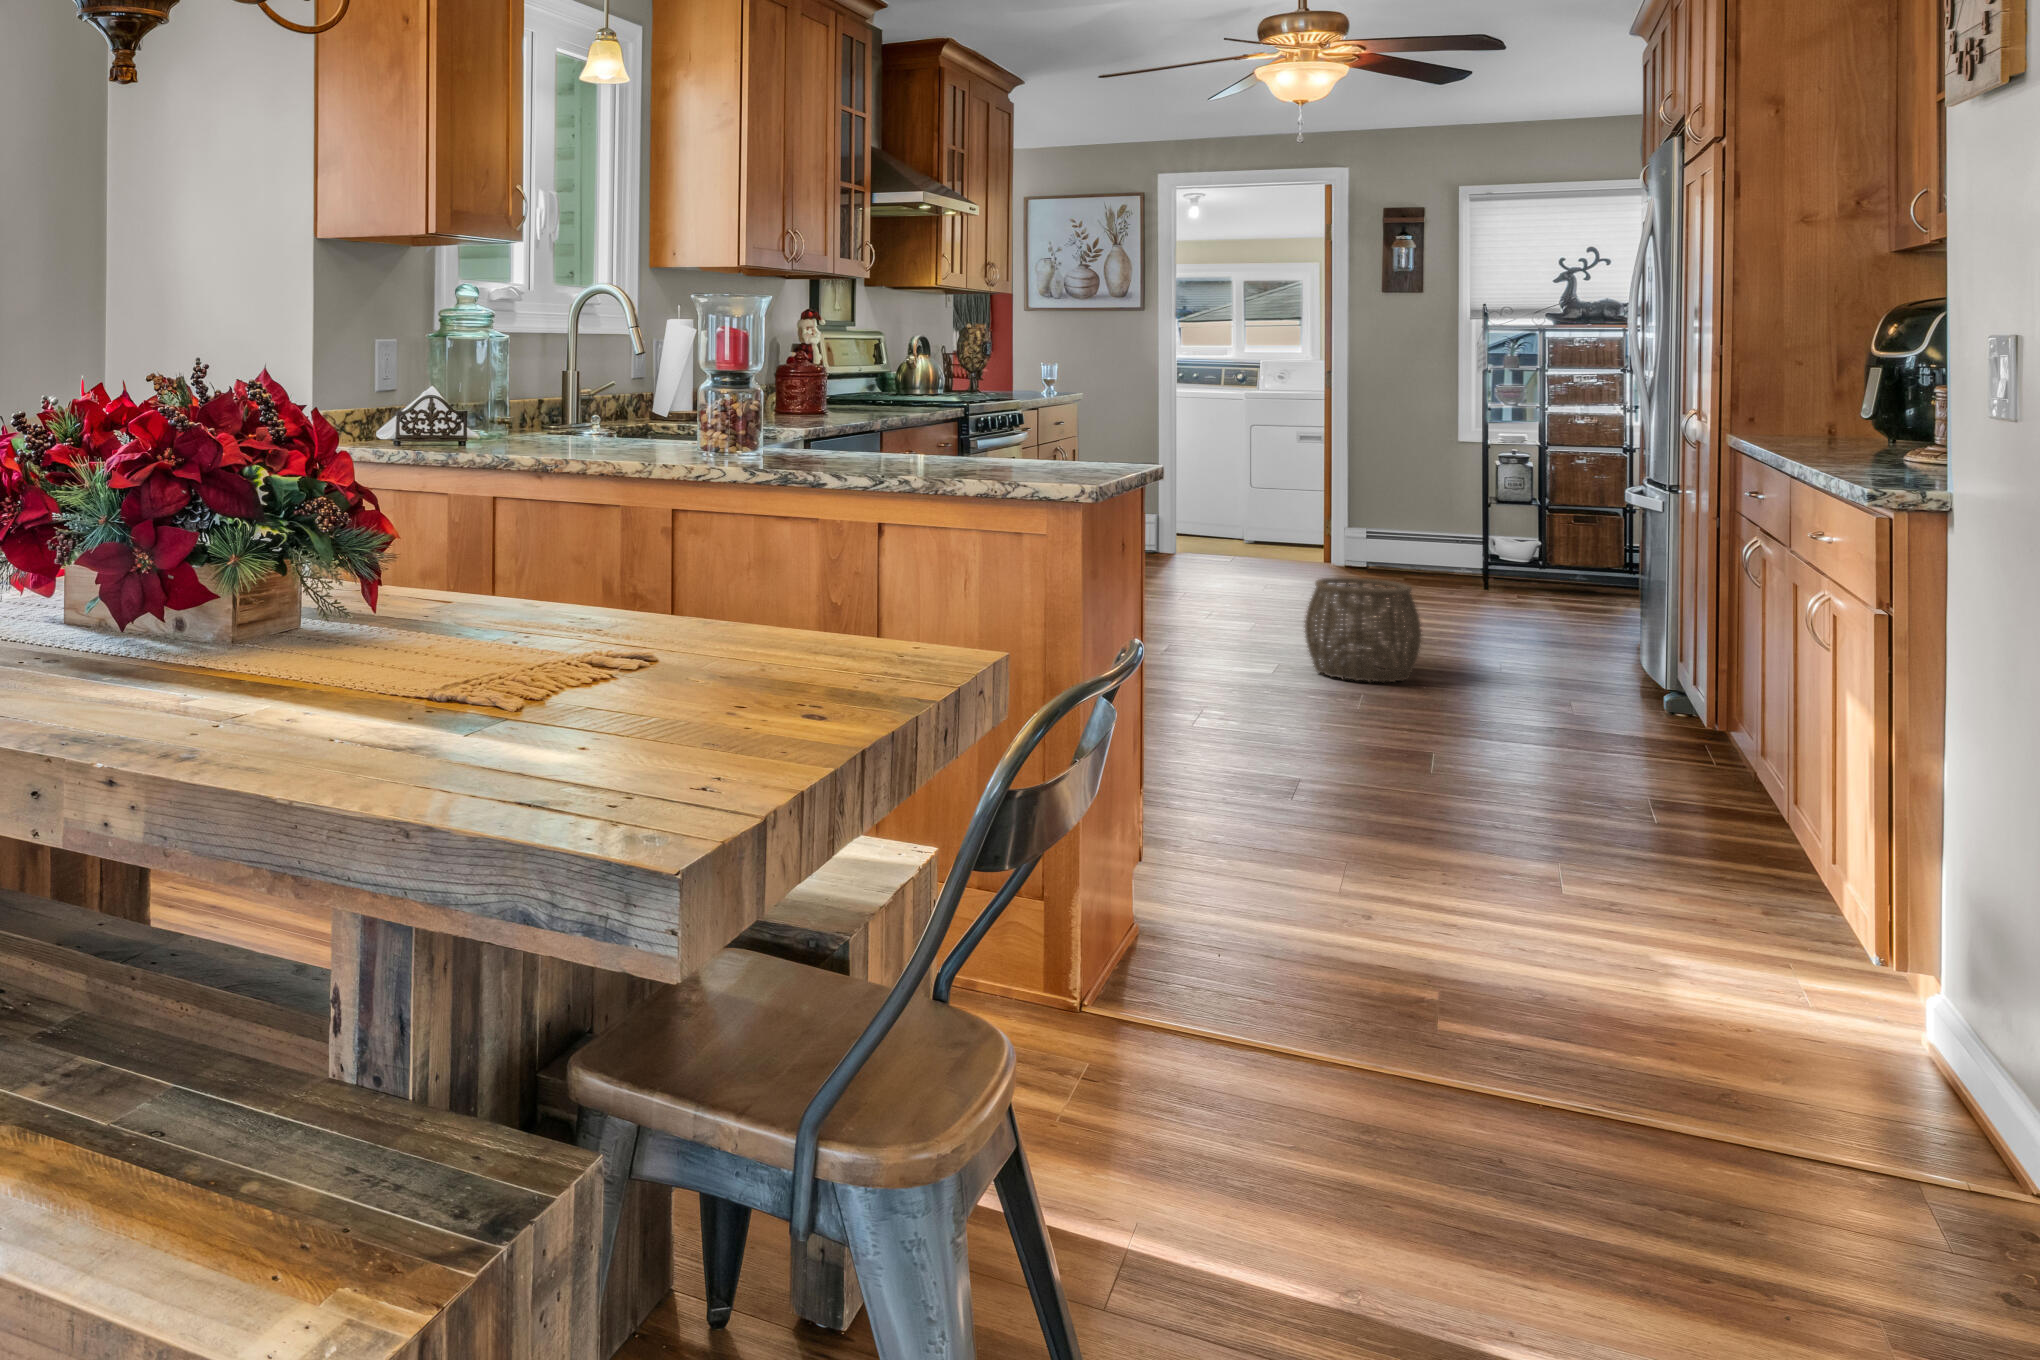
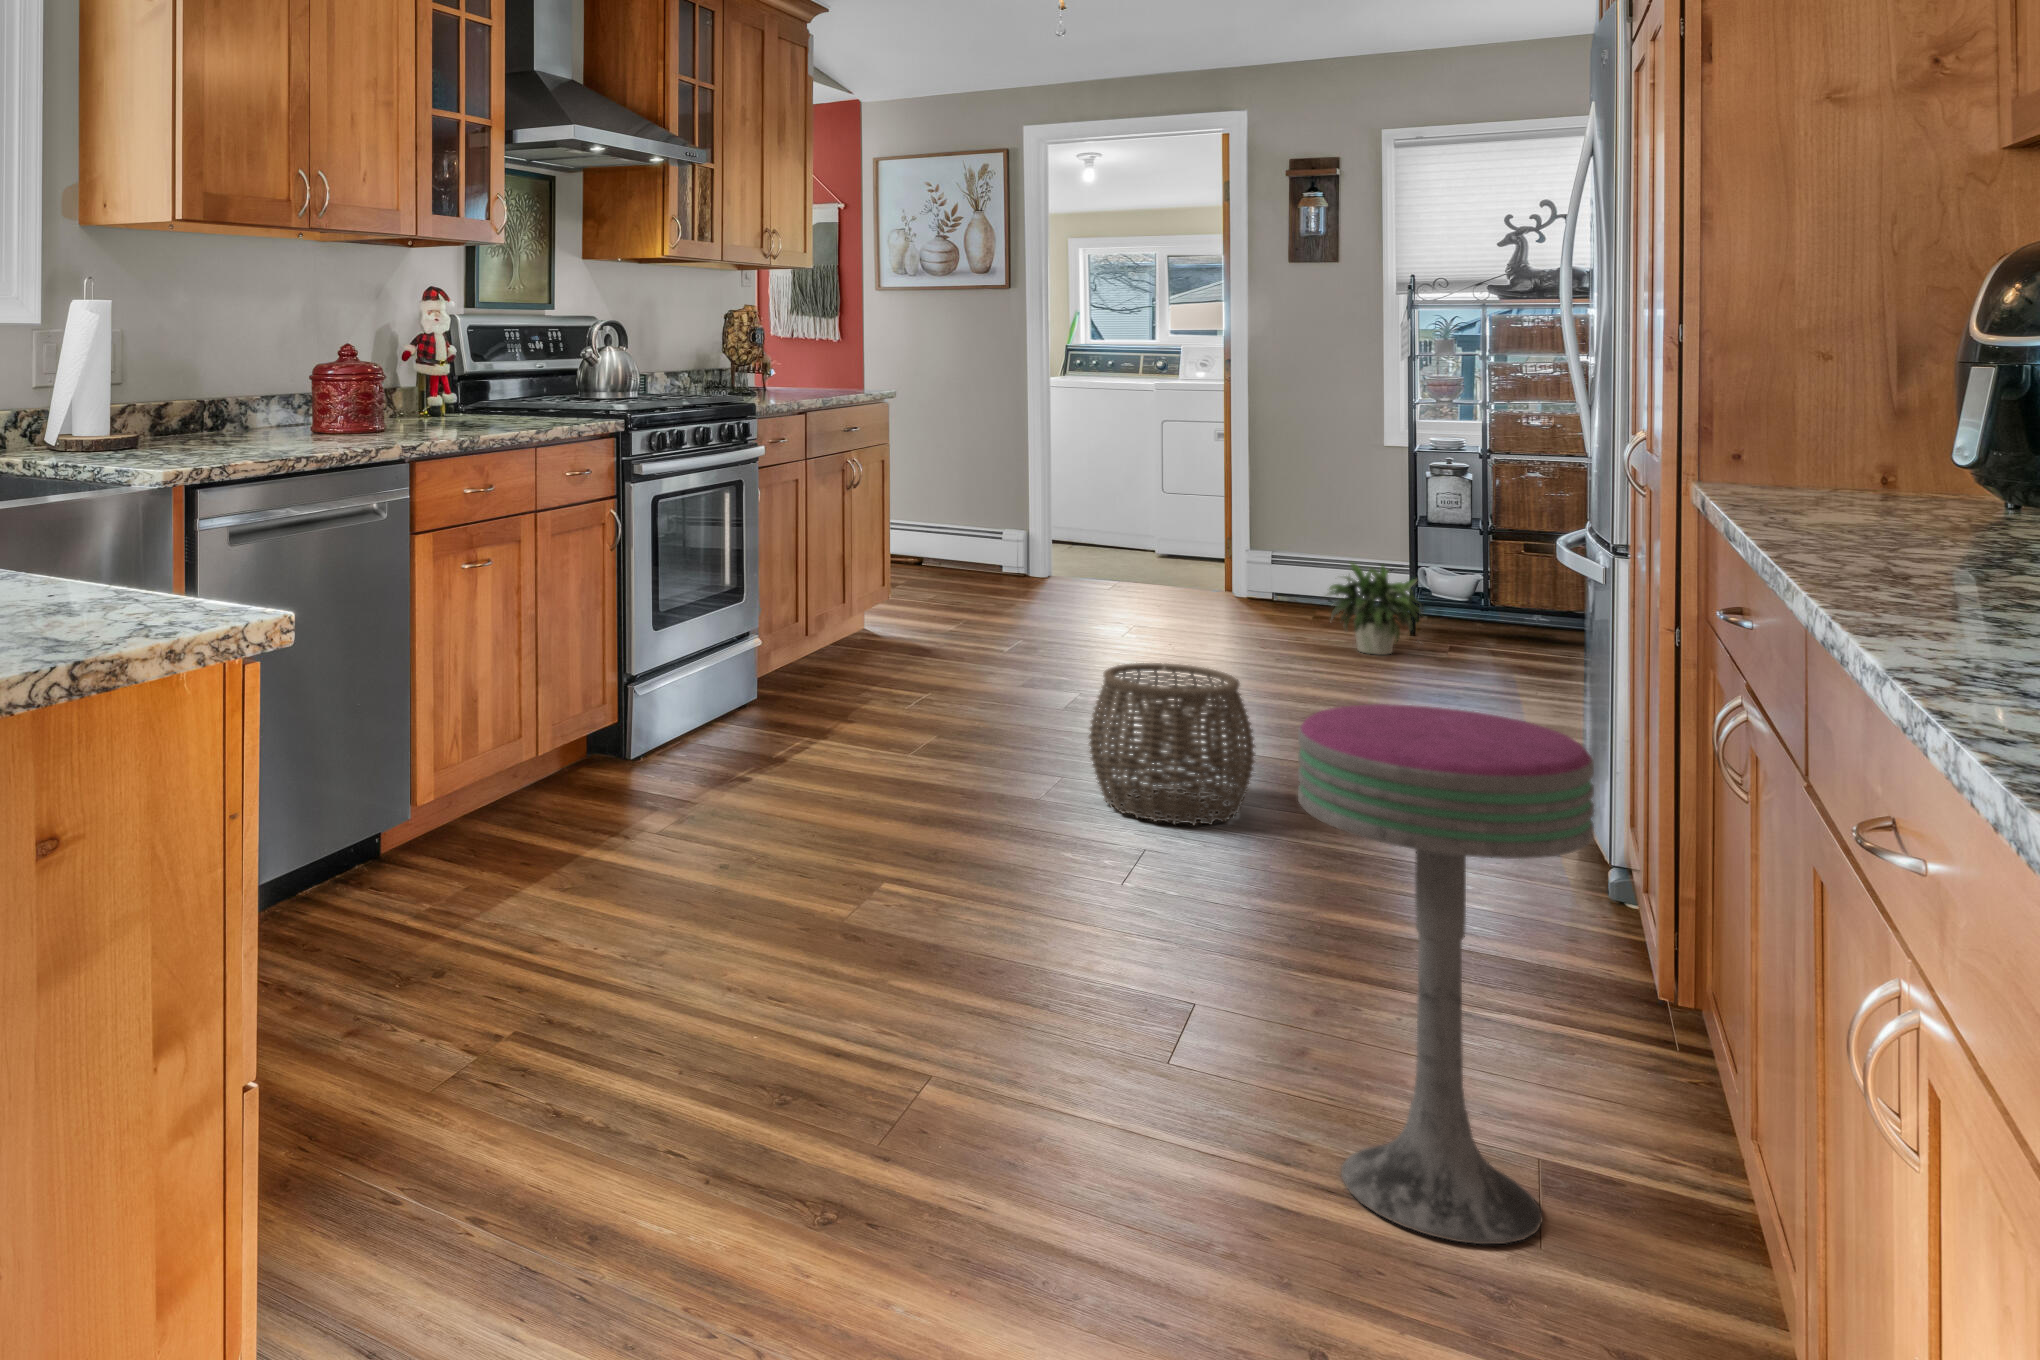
potted plant: none [1425,527,1504,597] -> present [1328,563,1421,655]
bar stool: none [1518,555,1684,829] -> present [1298,704,1594,1244]

